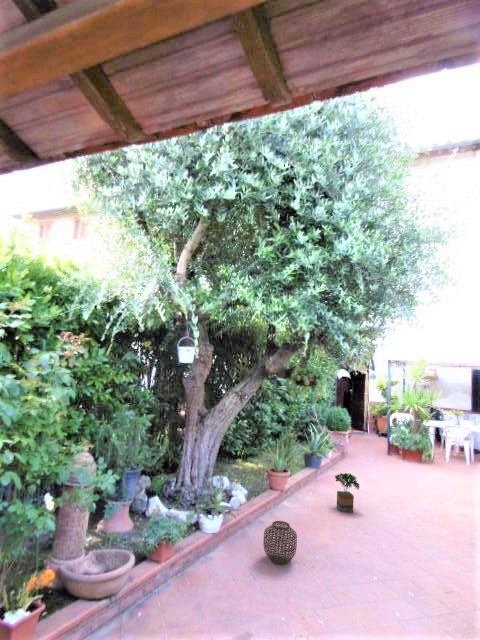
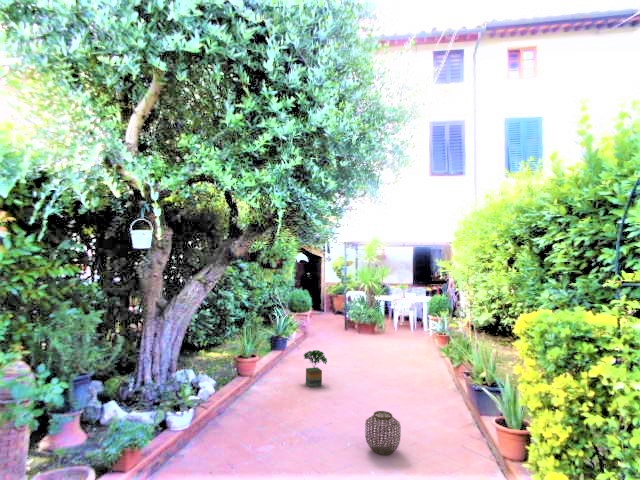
woven basket: present [263,521,297,565] -> present [365,411,401,456]

